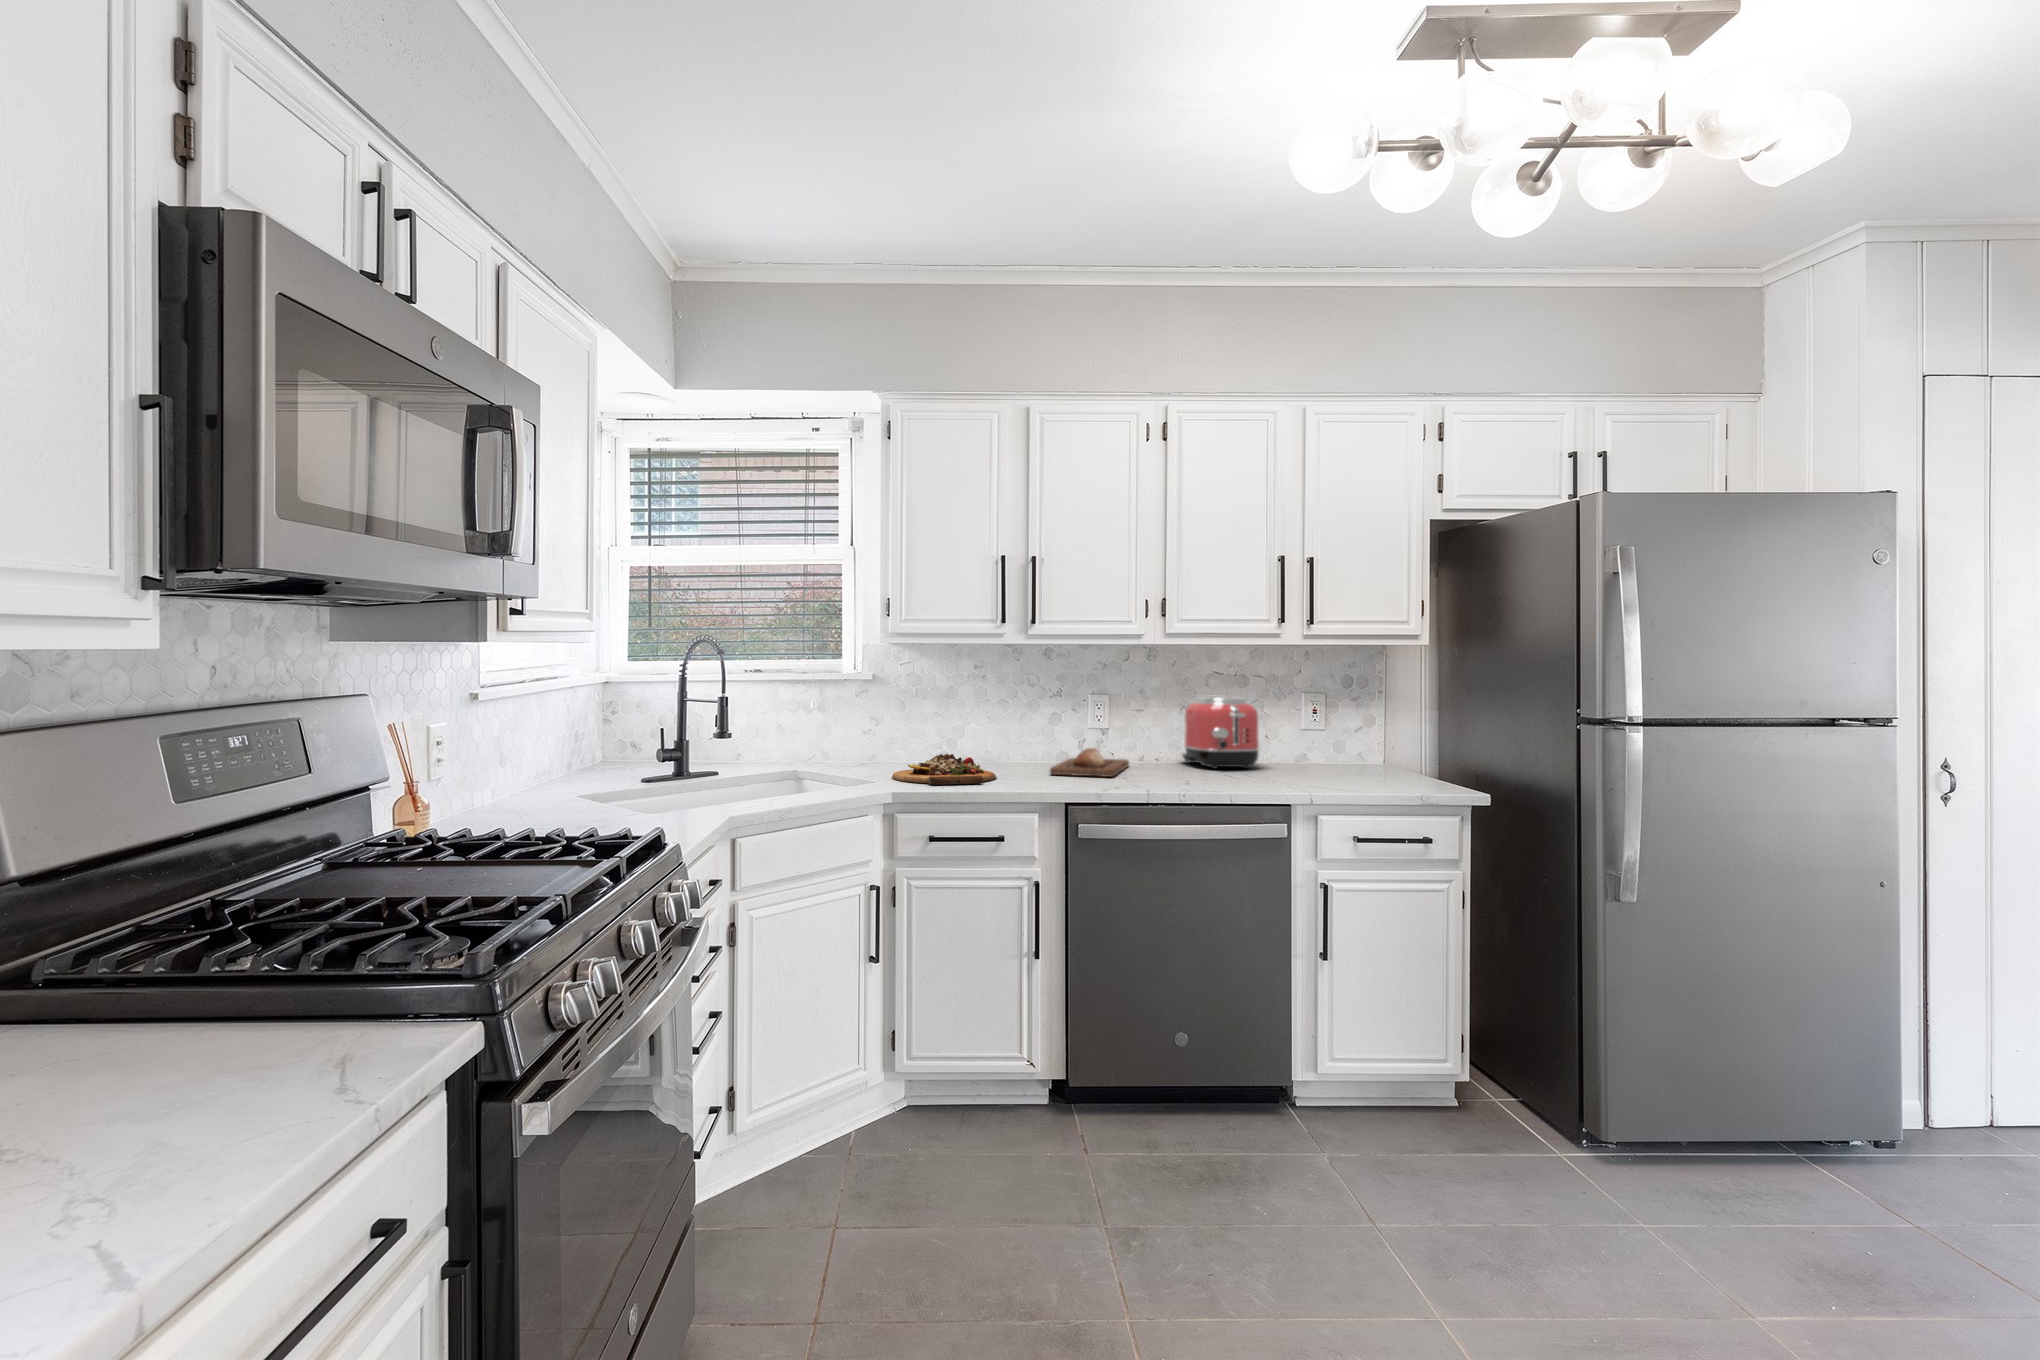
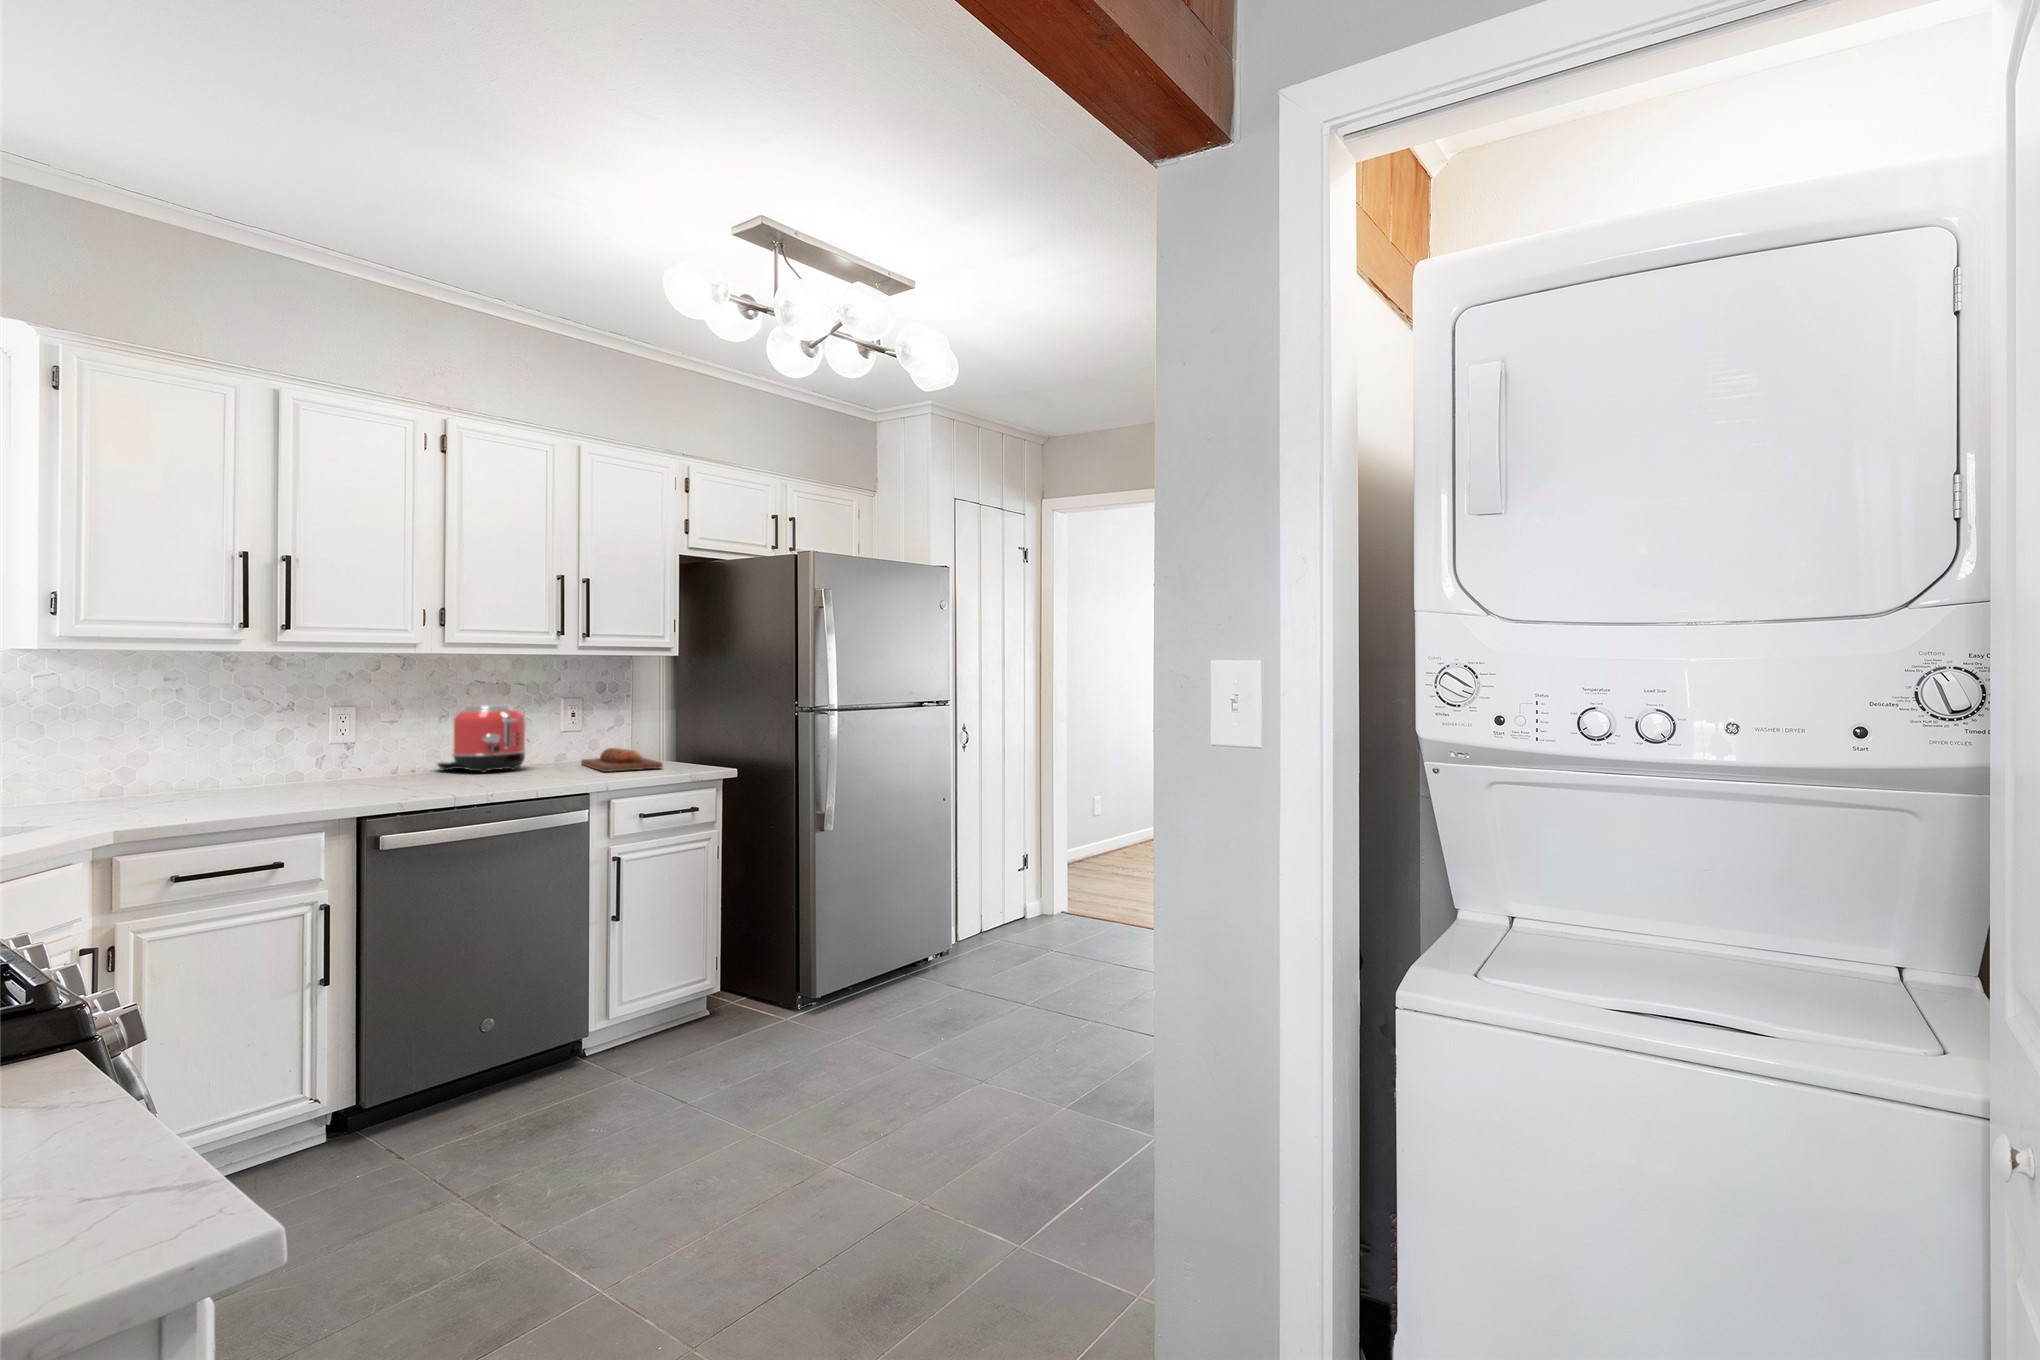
bread loaf: present [1050,748,1129,777] -> present [581,748,662,772]
cutting board: present [892,754,997,785] -> none [79,781,248,819]

